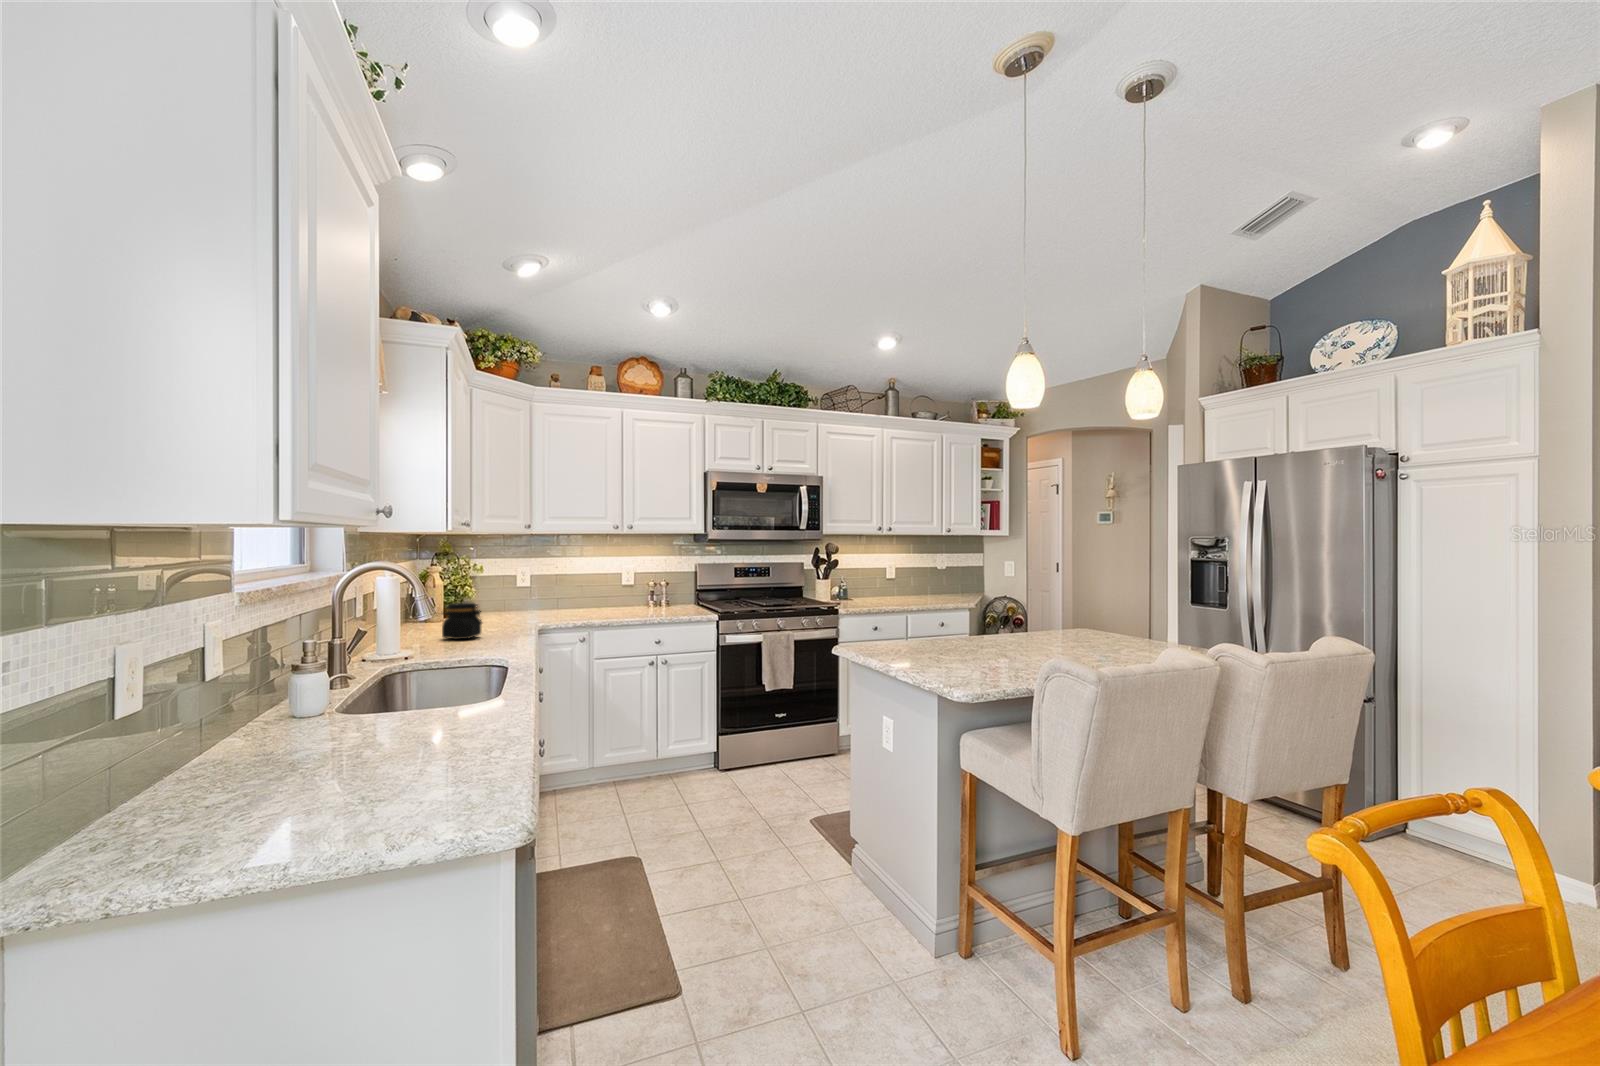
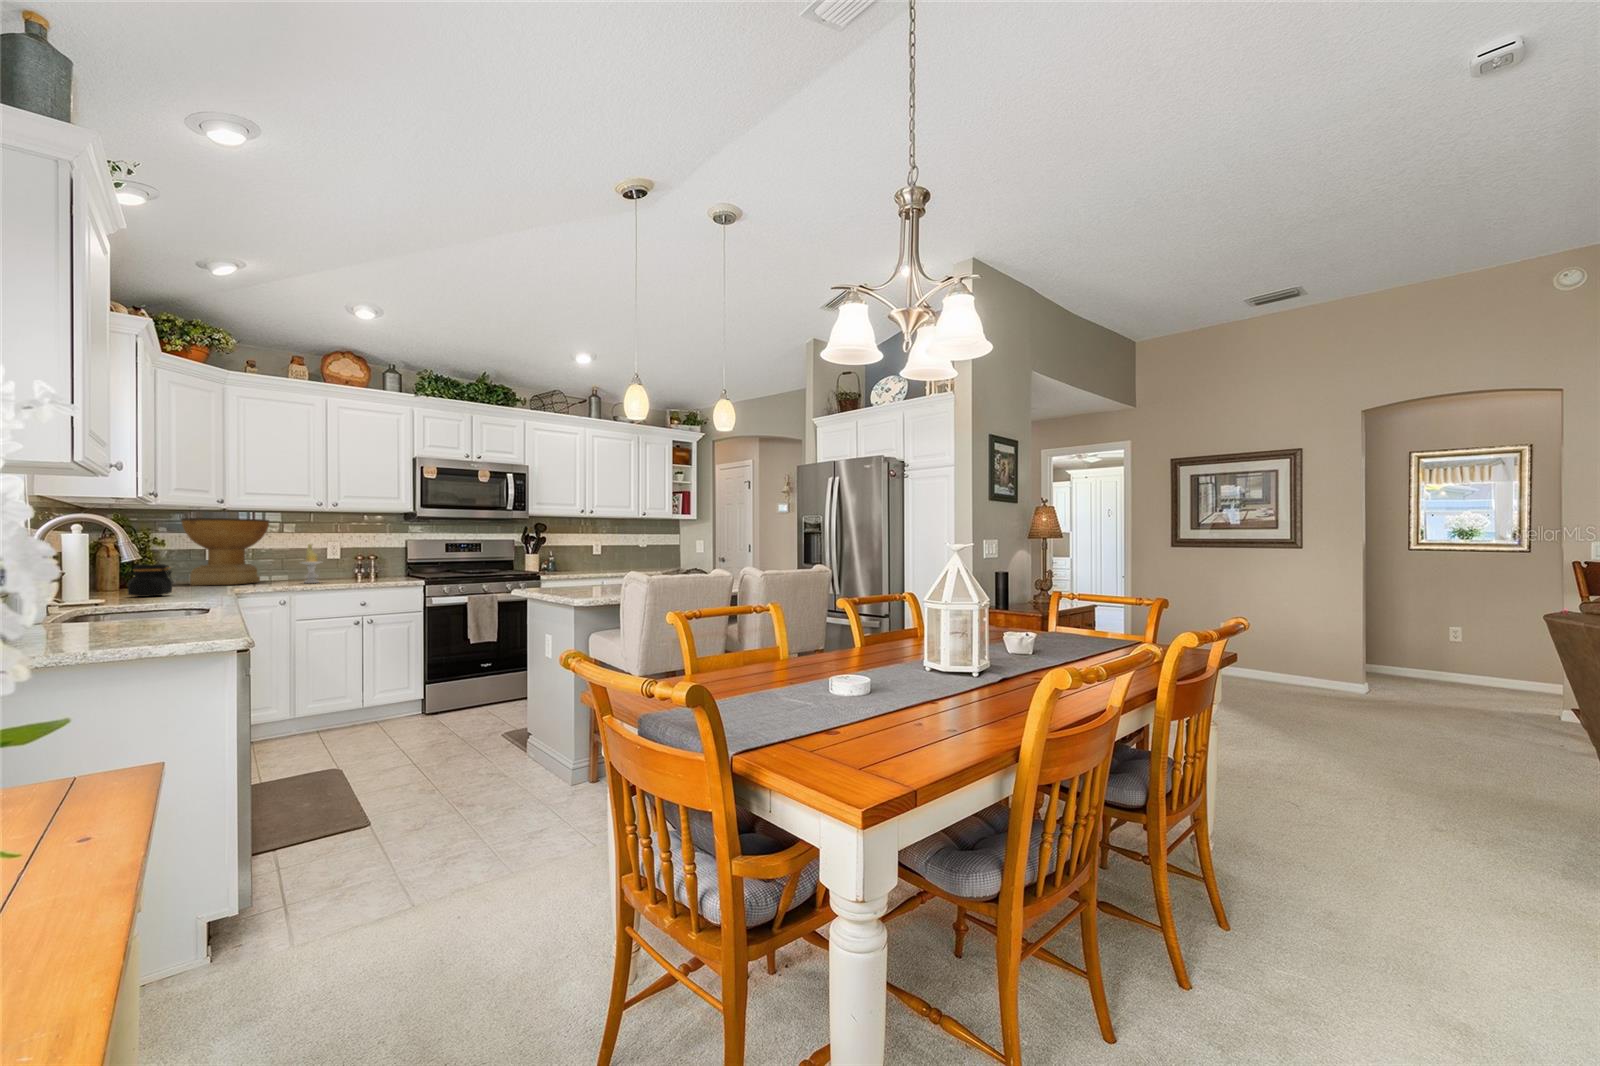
decorative bowl: none [495,544,571,615] -> present [181,518,269,586]
candle: none [597,571,620,615] -> present [301,544,321,583]

